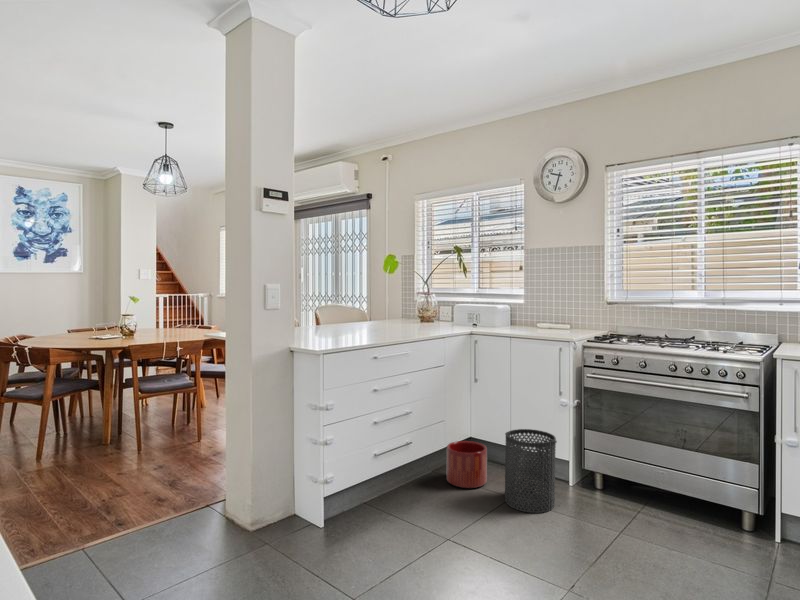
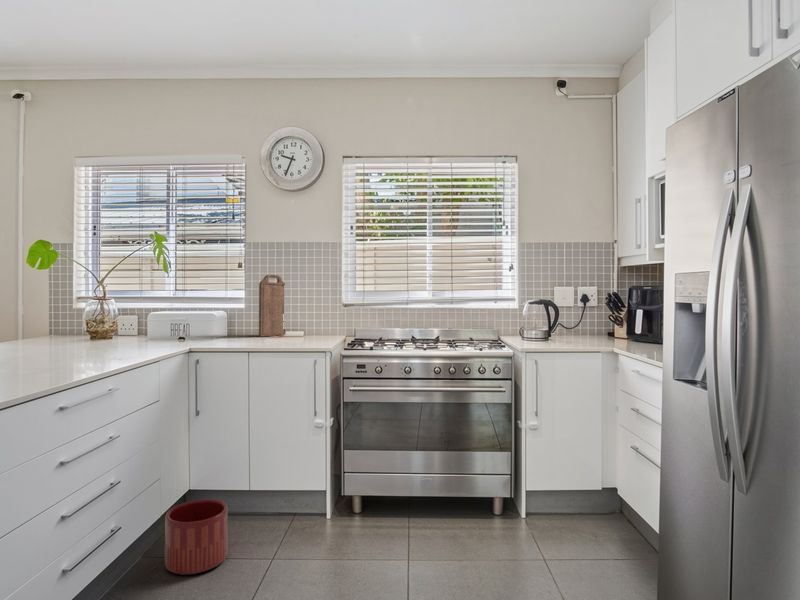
cutting board: none [531,276,557,327] -> present [259,274,286,337]
trash can: present [505,429,557,513] -> none [262,465,330,582]

